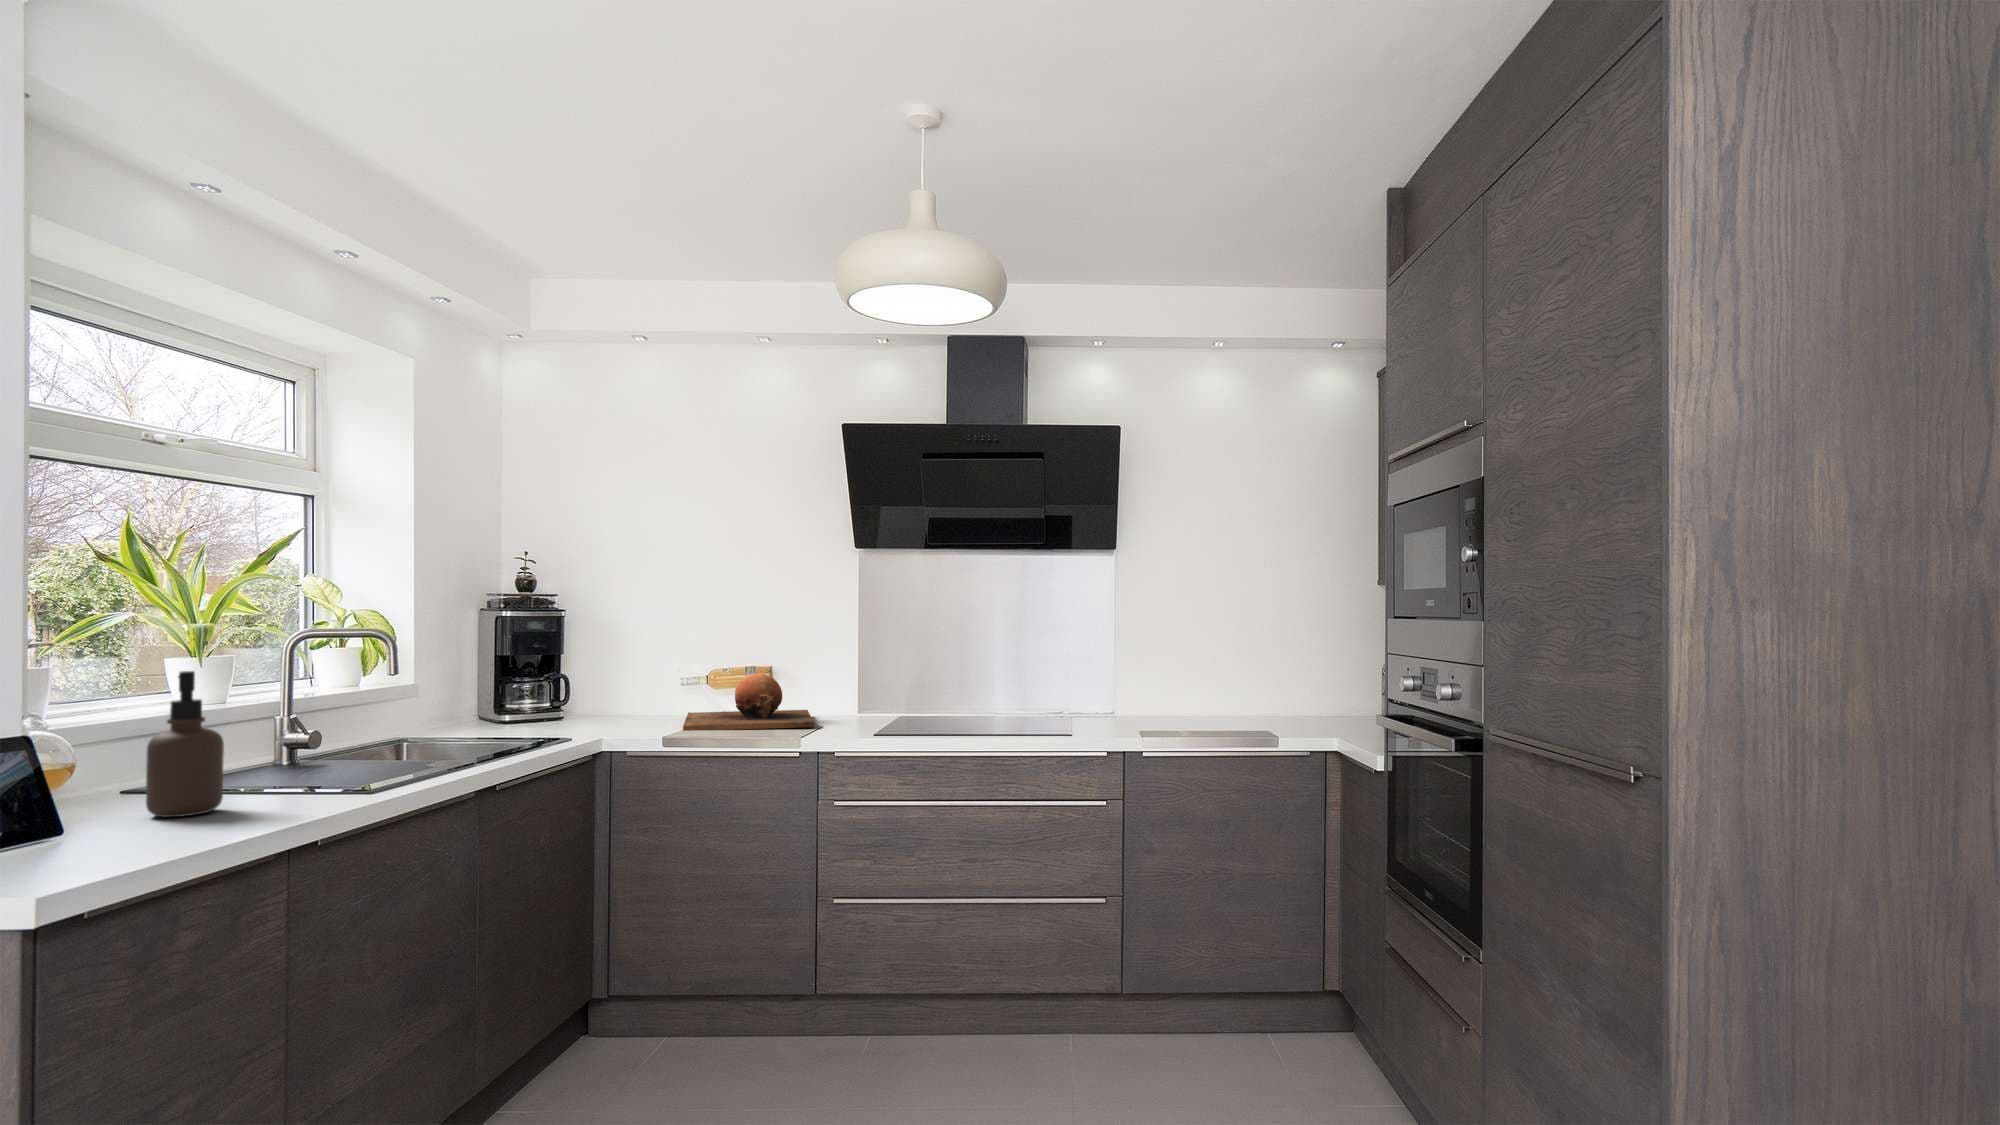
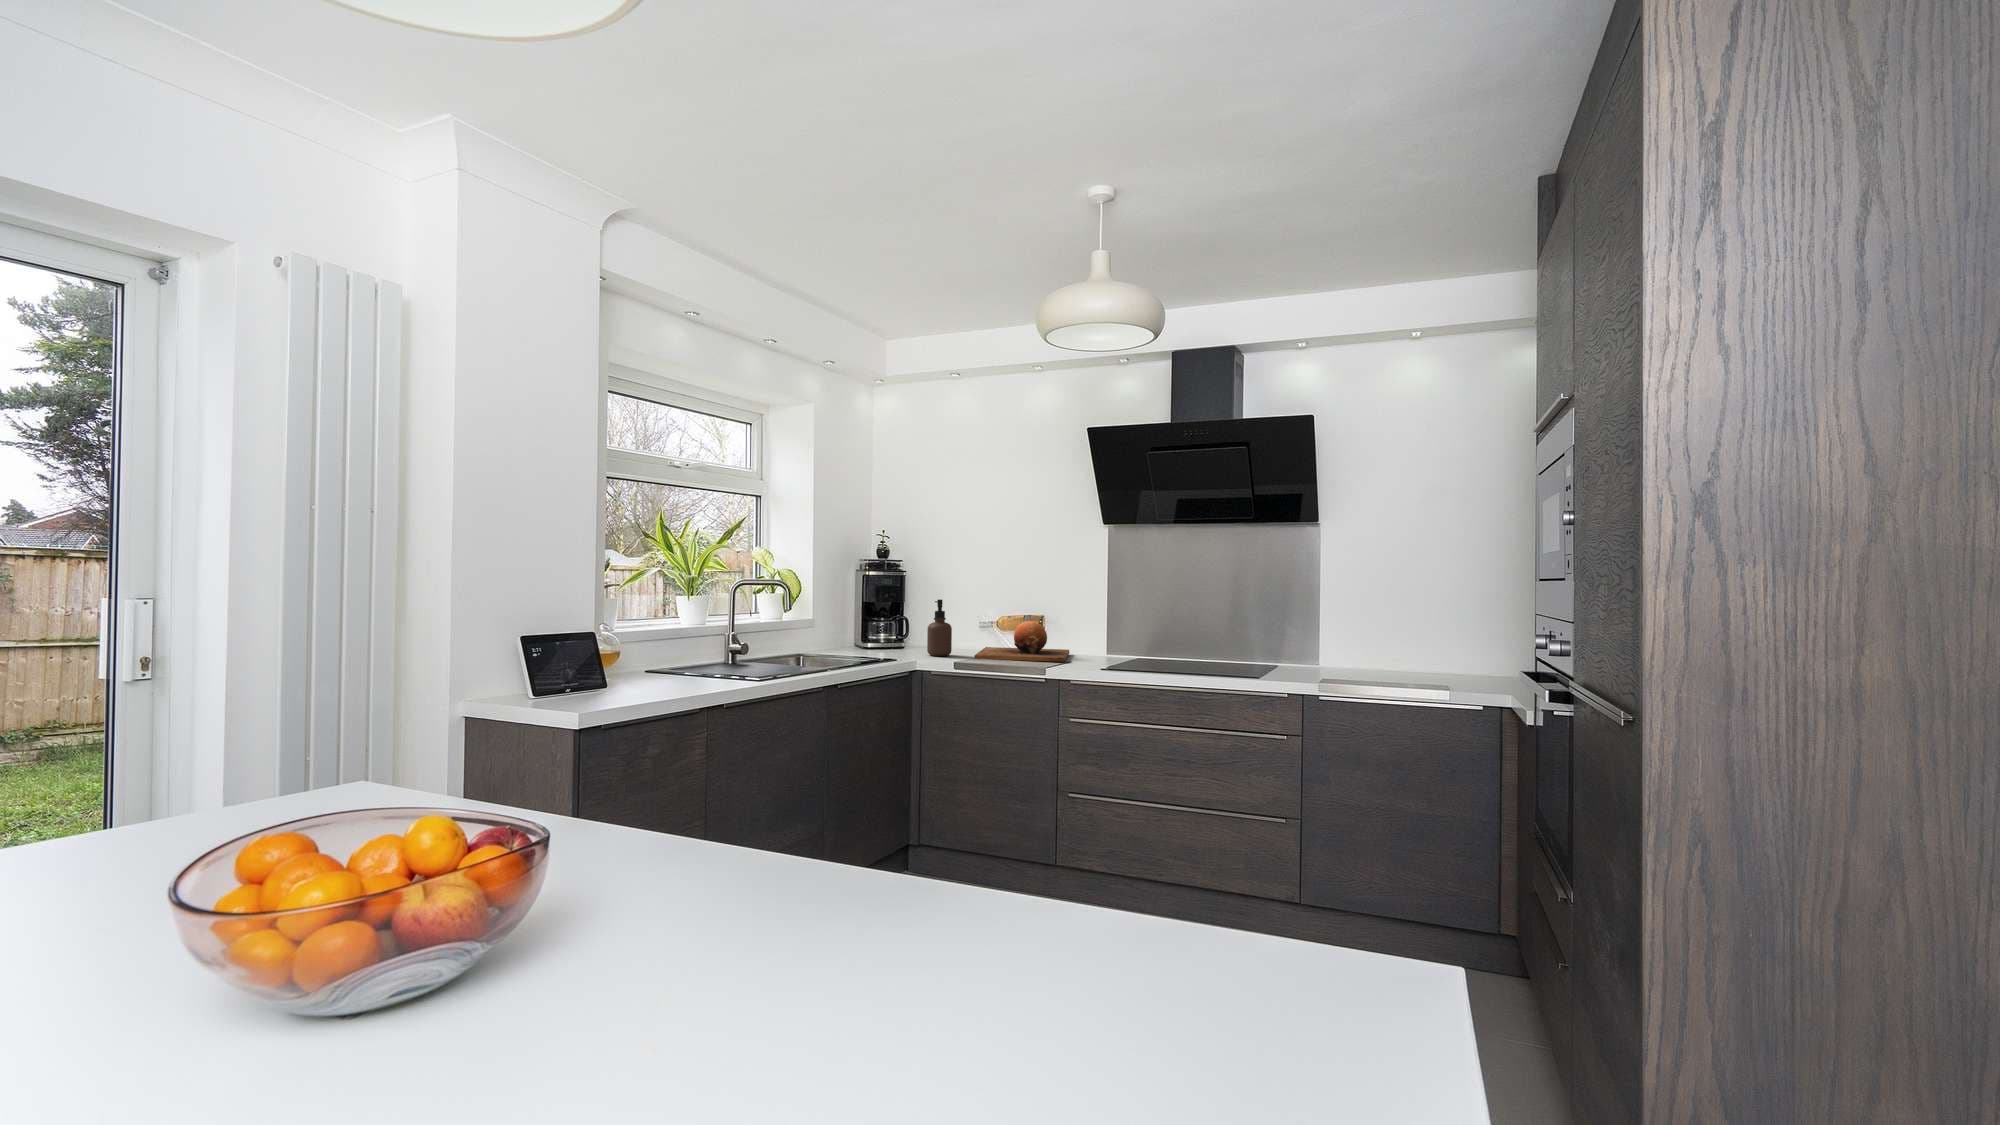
soap dispenser: present [146,671,224,817] -> present [927,600,952,656]

